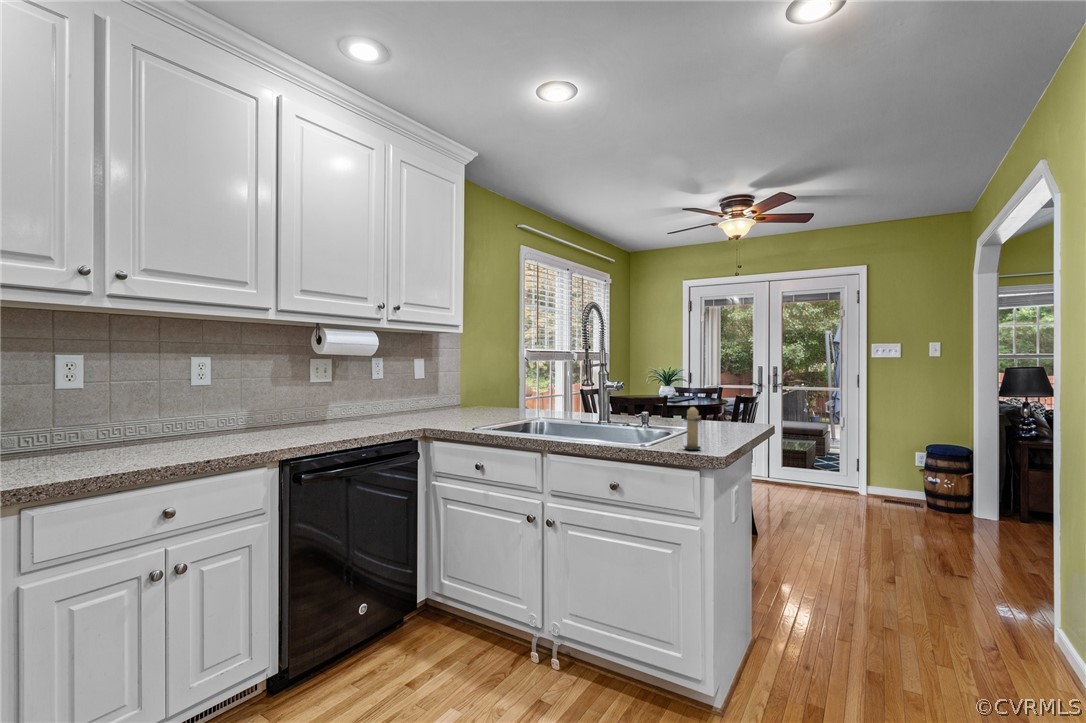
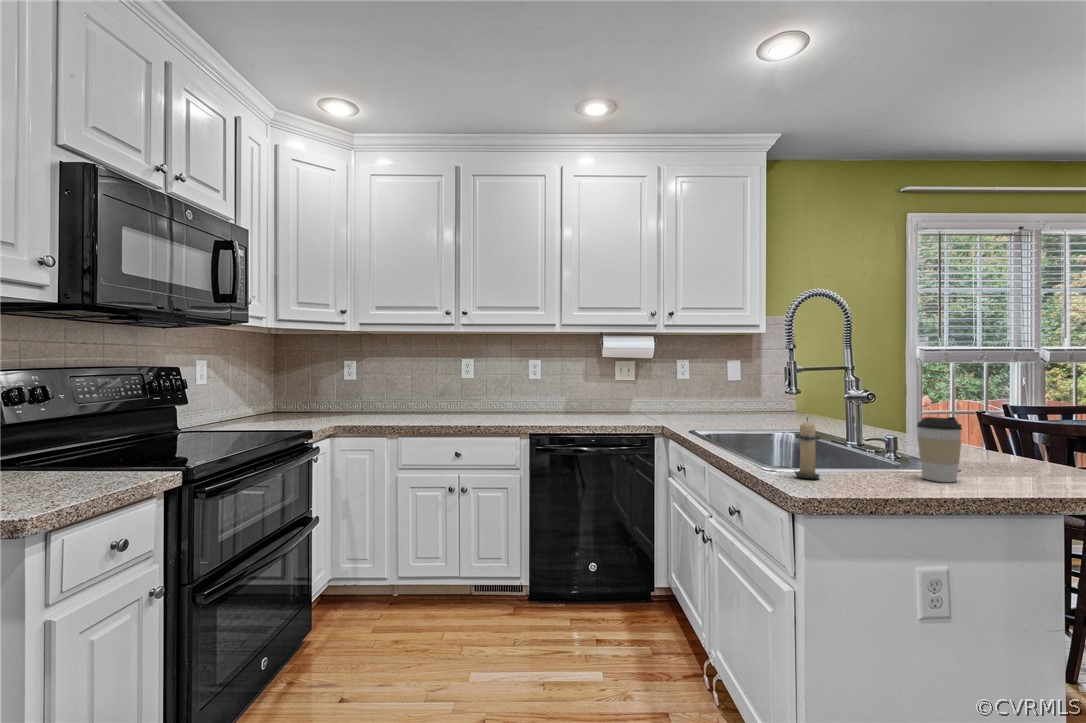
coffee cup: none [712,397,737,439] -> present [917,417,962,482]

